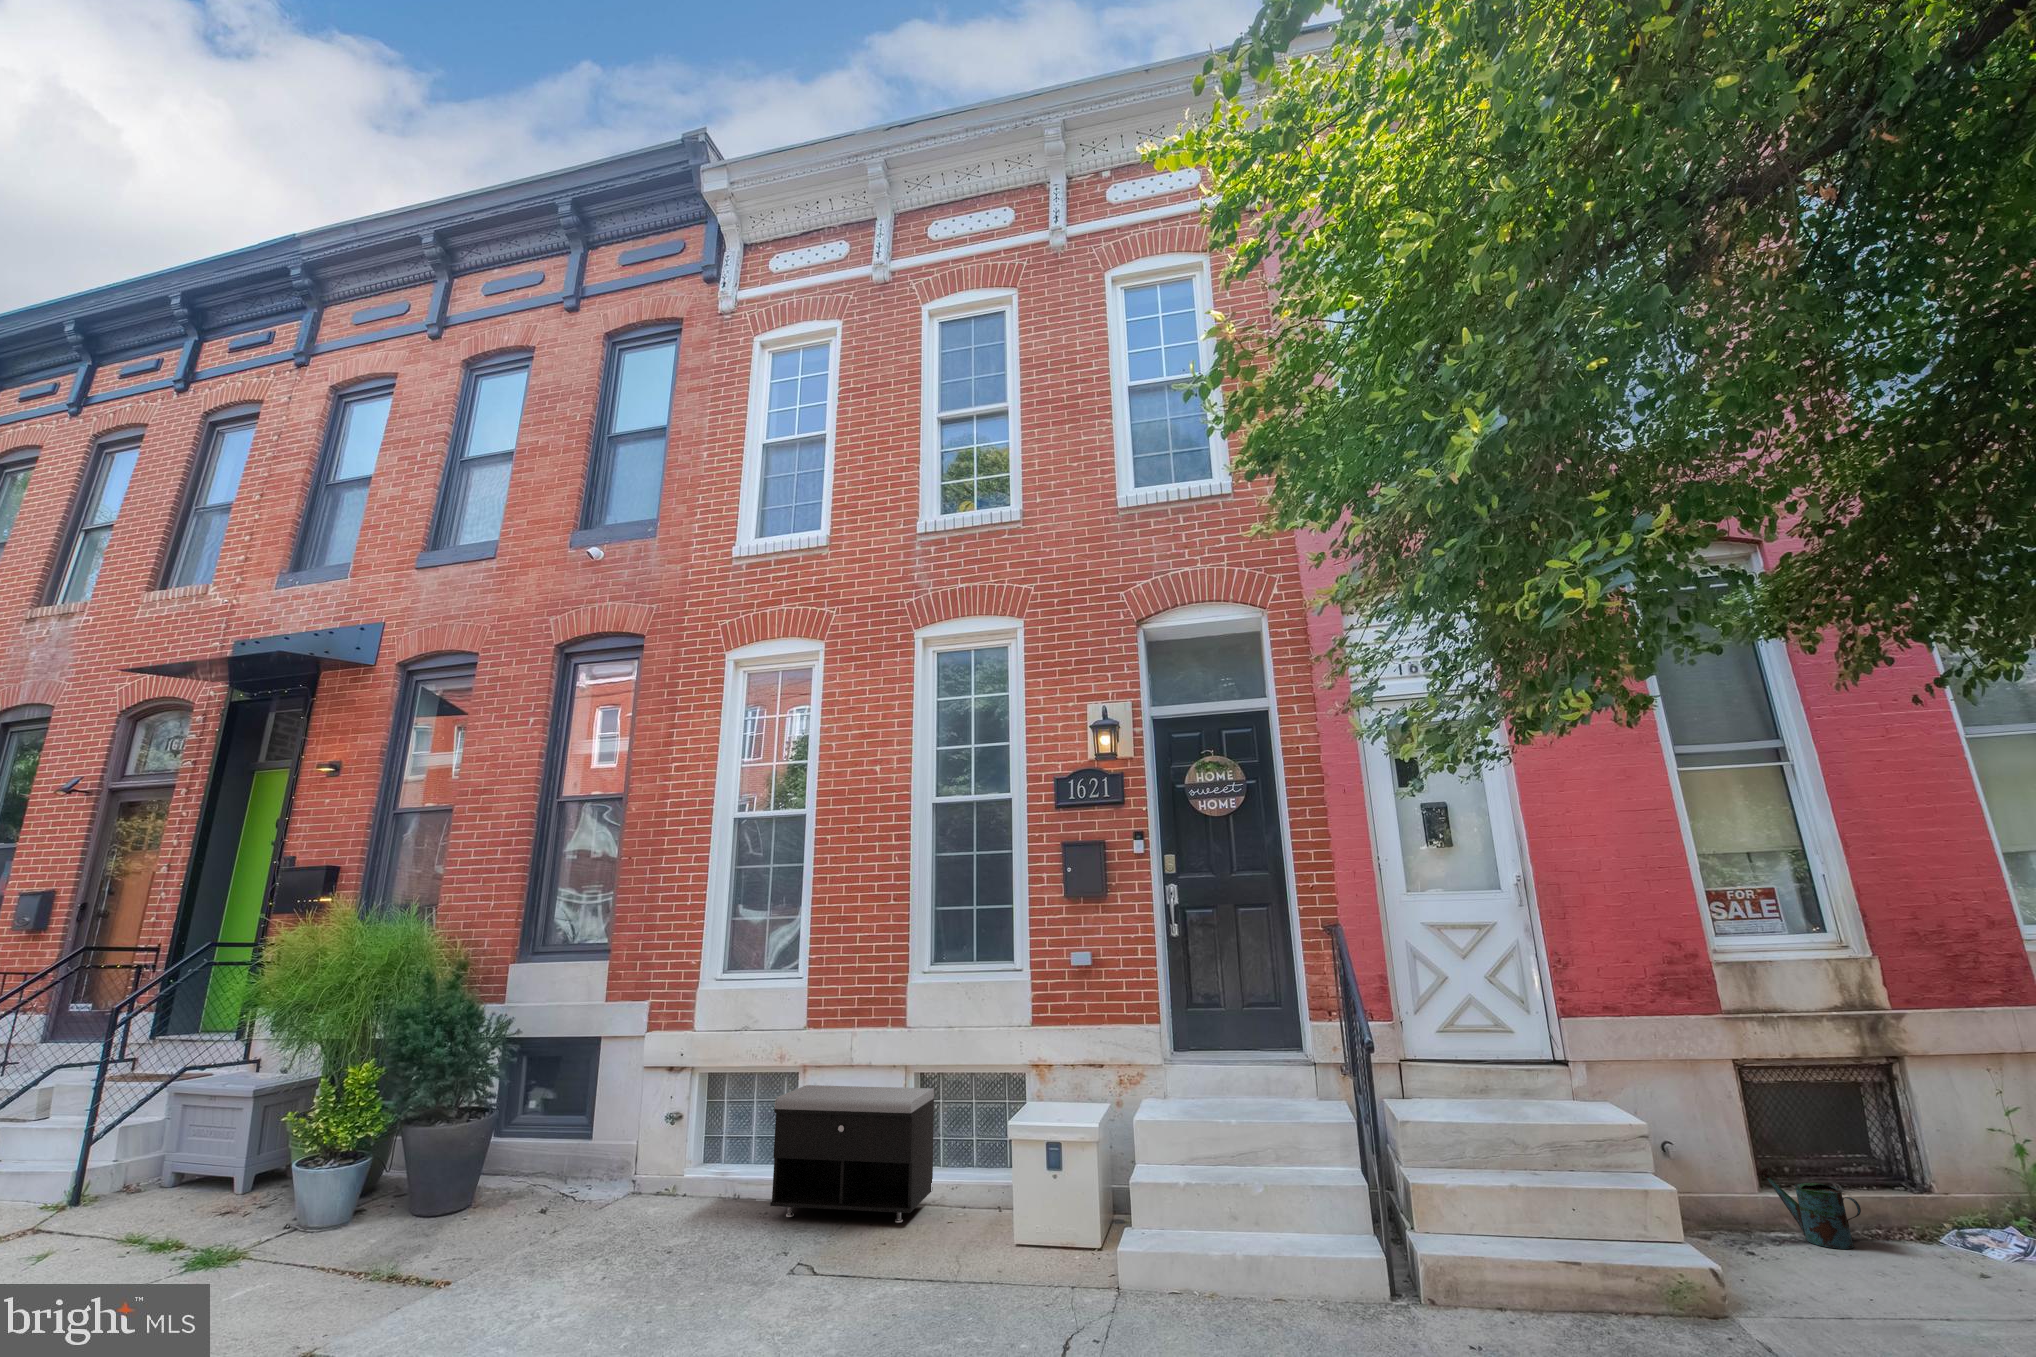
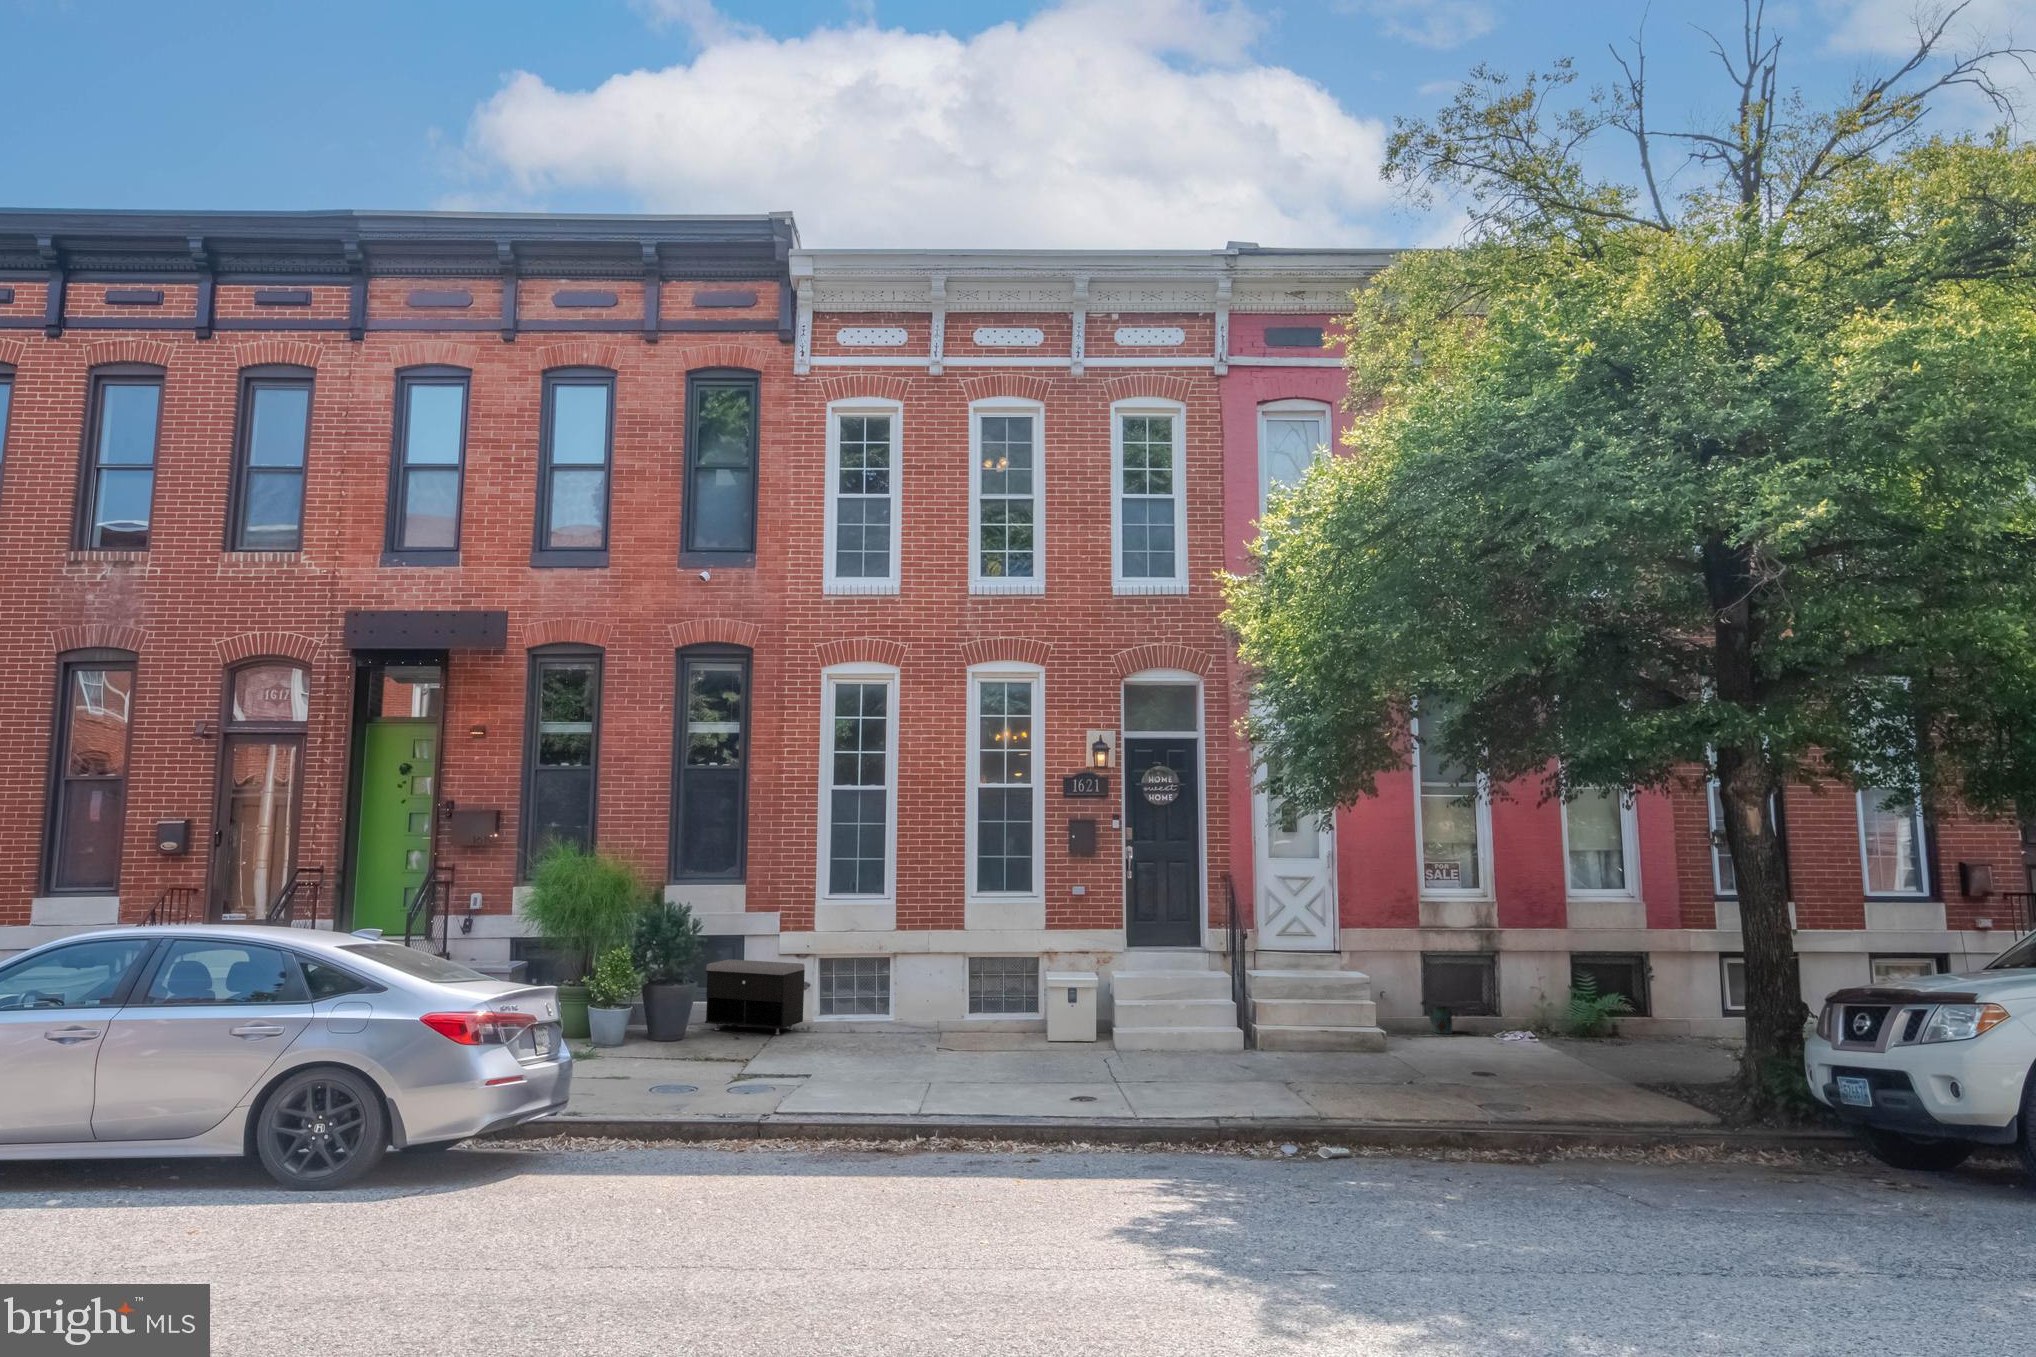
storage bench: present [770,1085,934,1223] -> present [705,959,805,1034]

